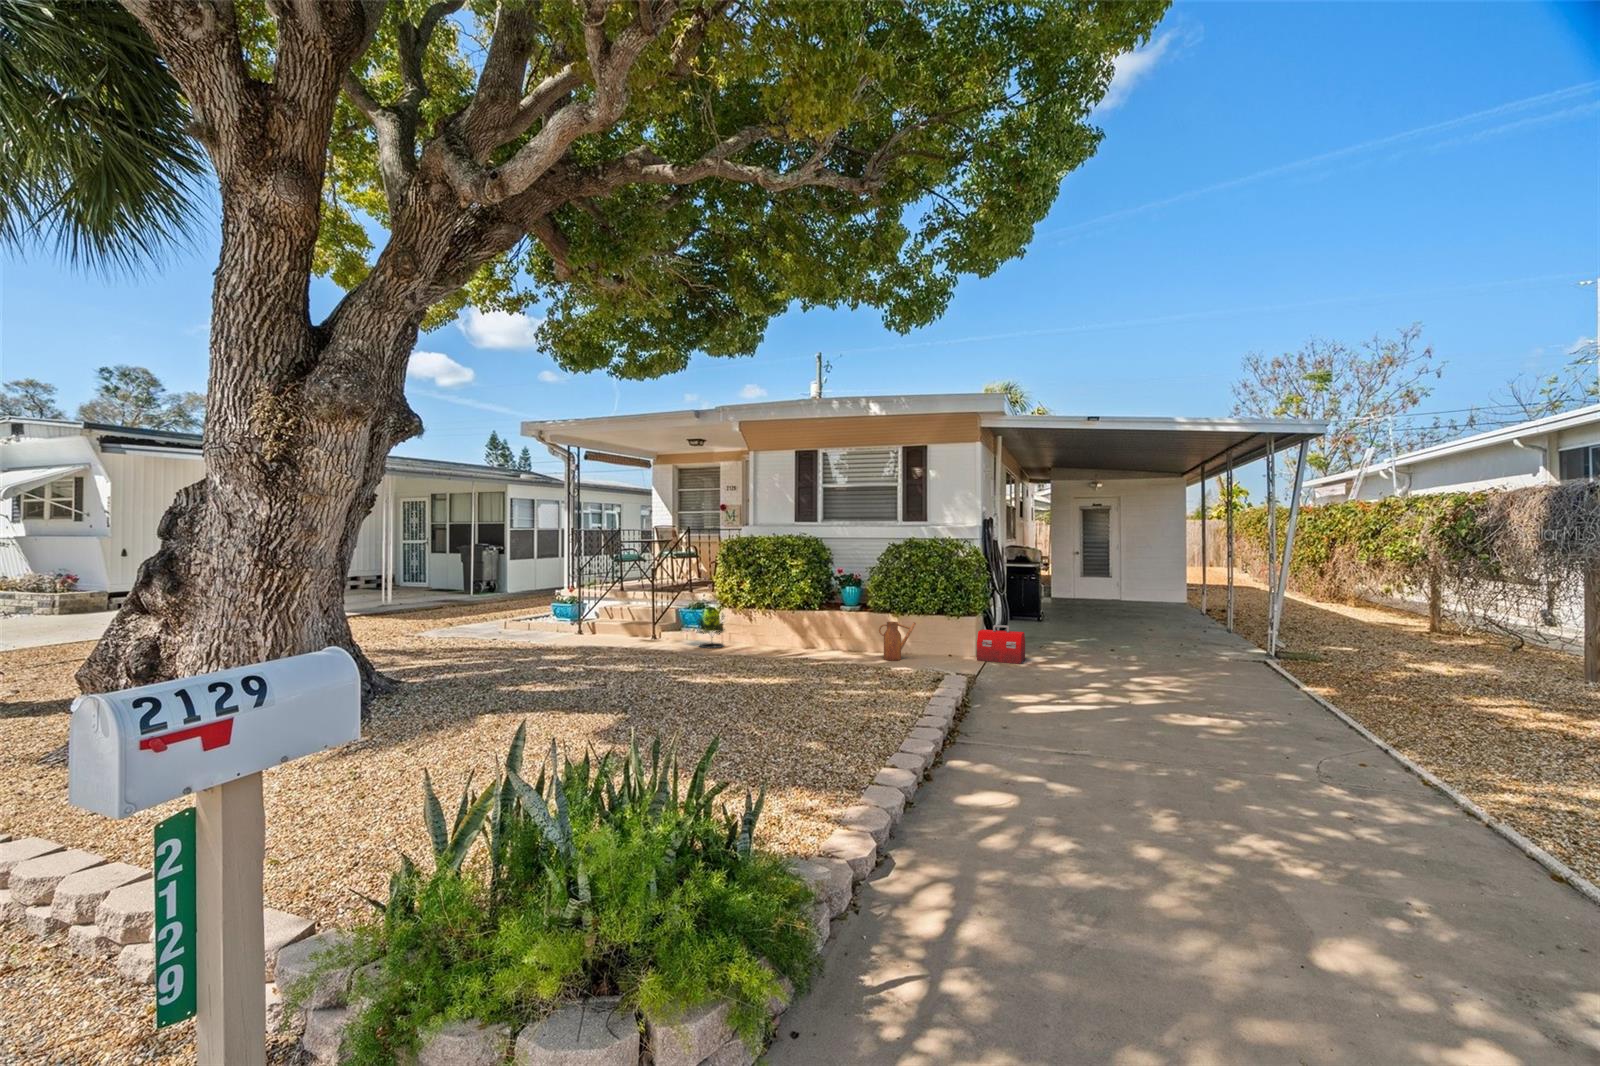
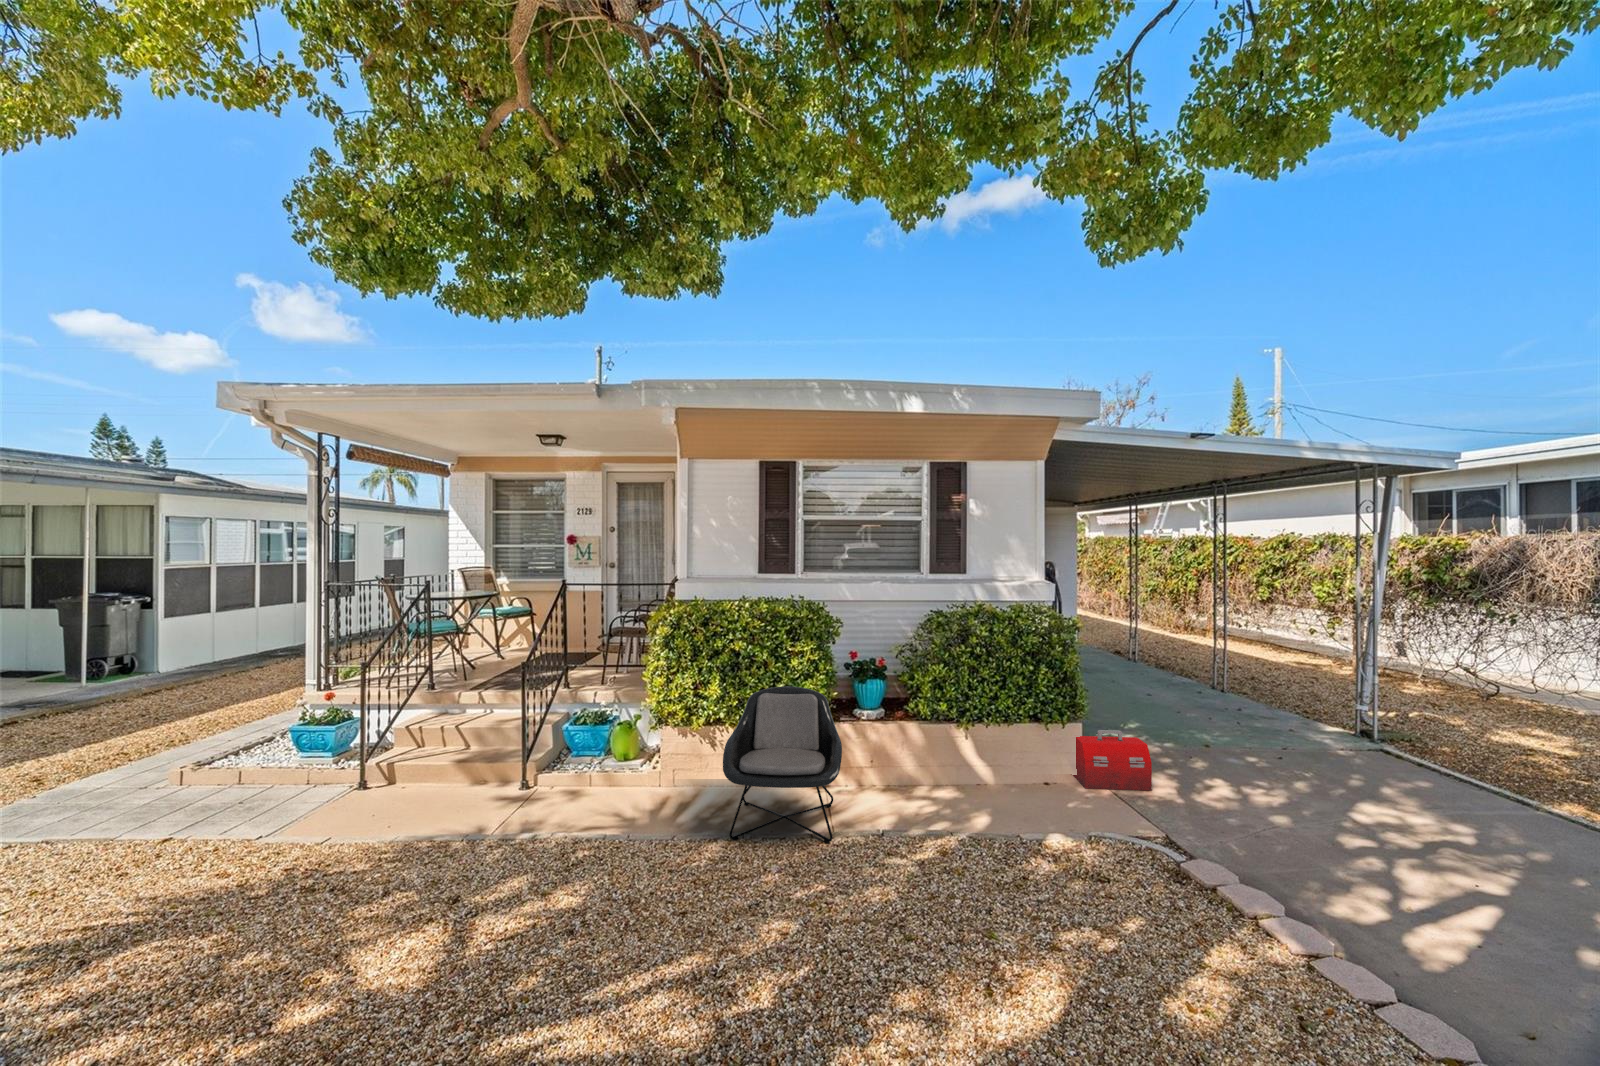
lounge chair: none [735,584,809,662] -> present [723,686,842,843]
potted tree: present [697,602,725,648] -> none [612,722,672,813]
watering can: present [879,622,916,661] -> none [953,741,1011,809]

